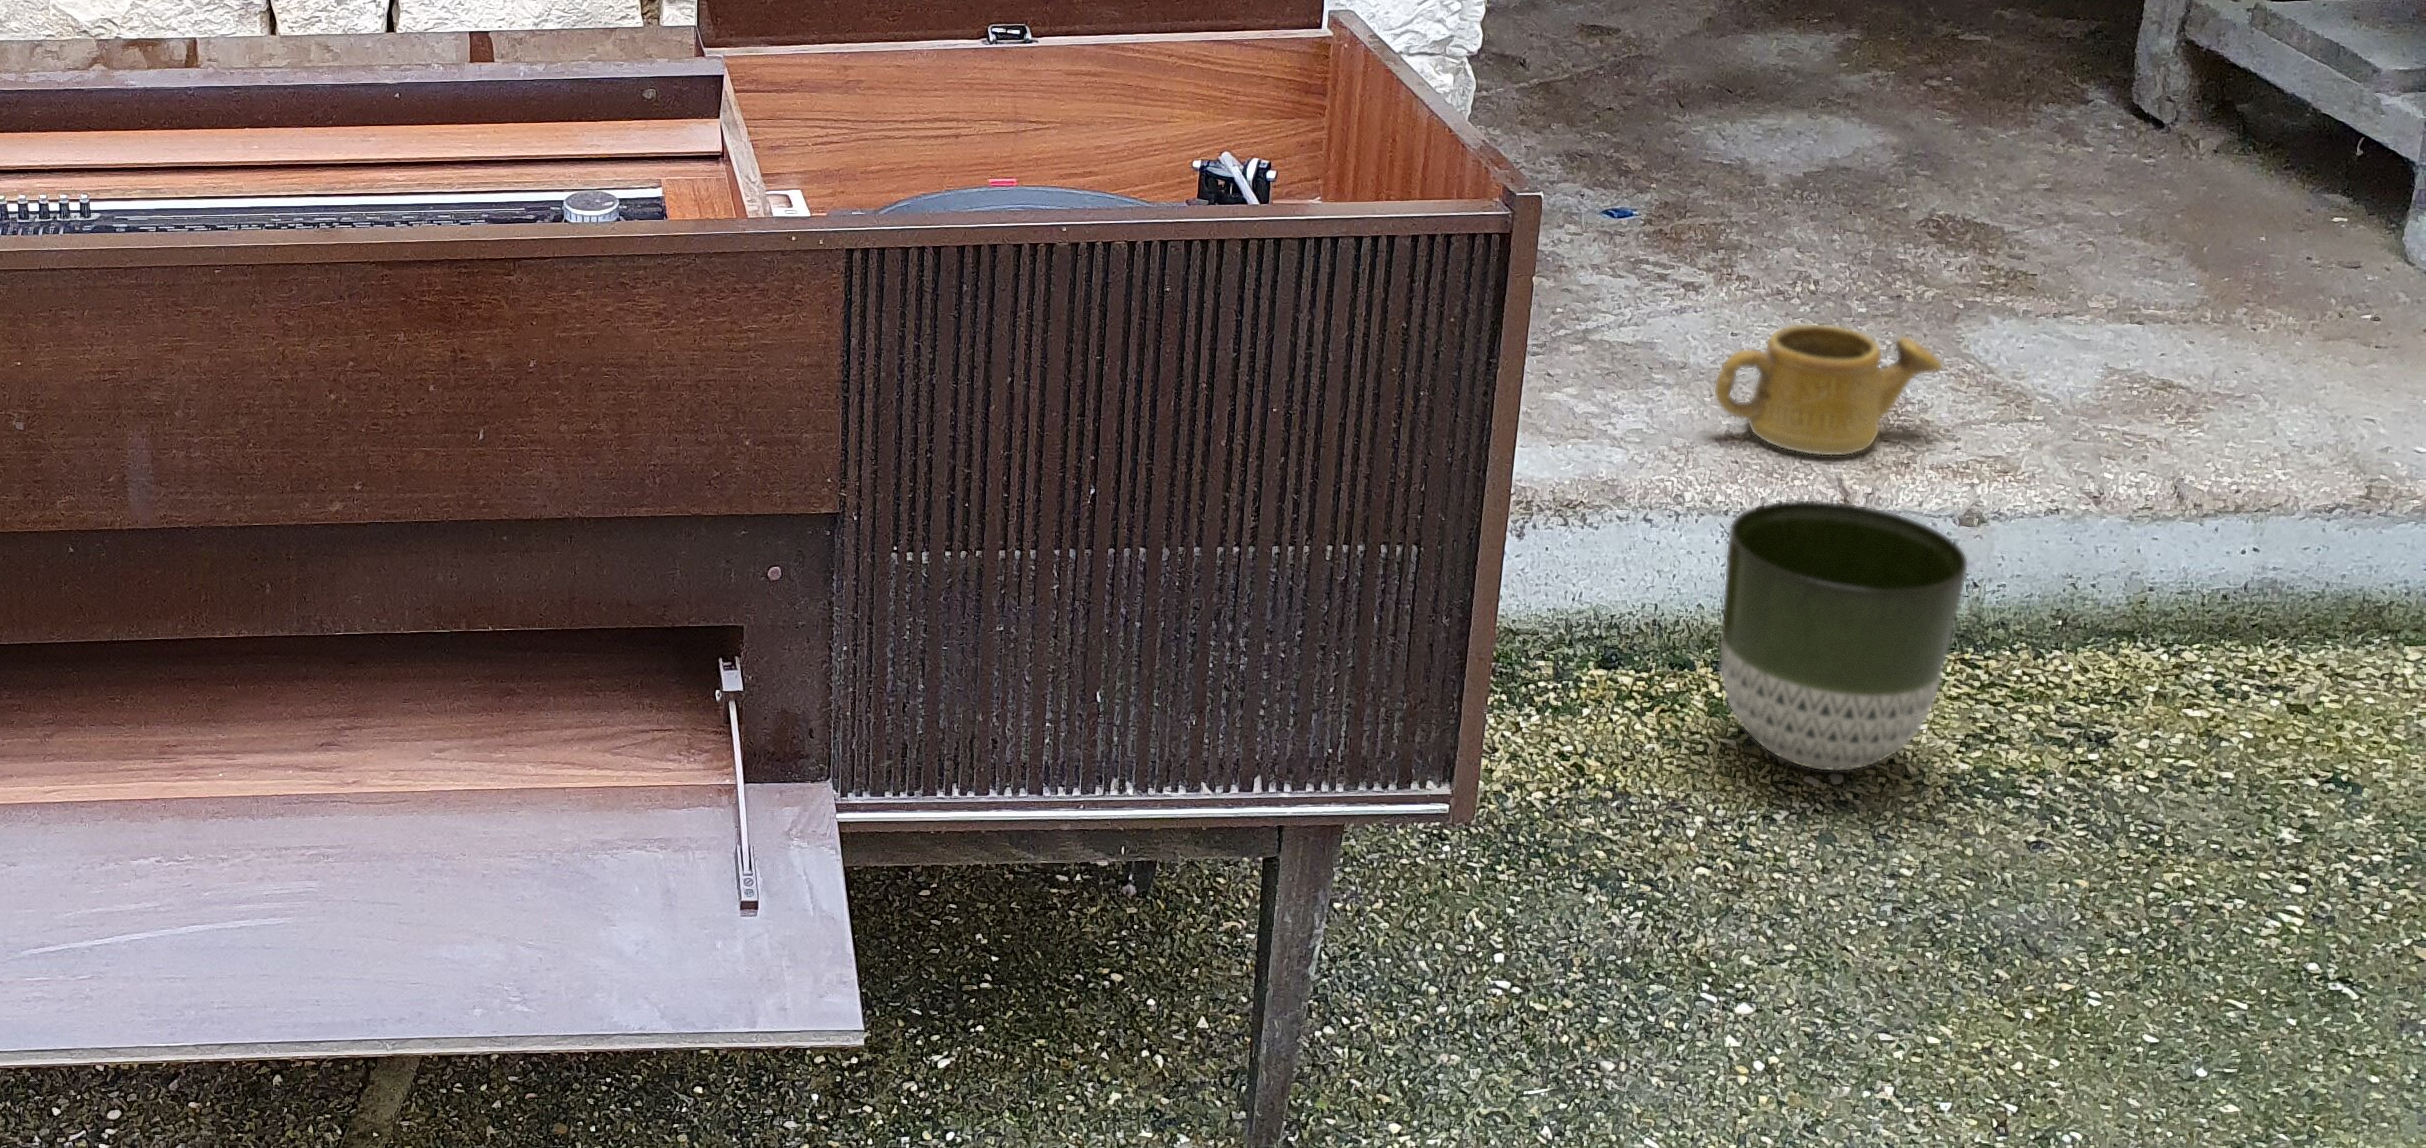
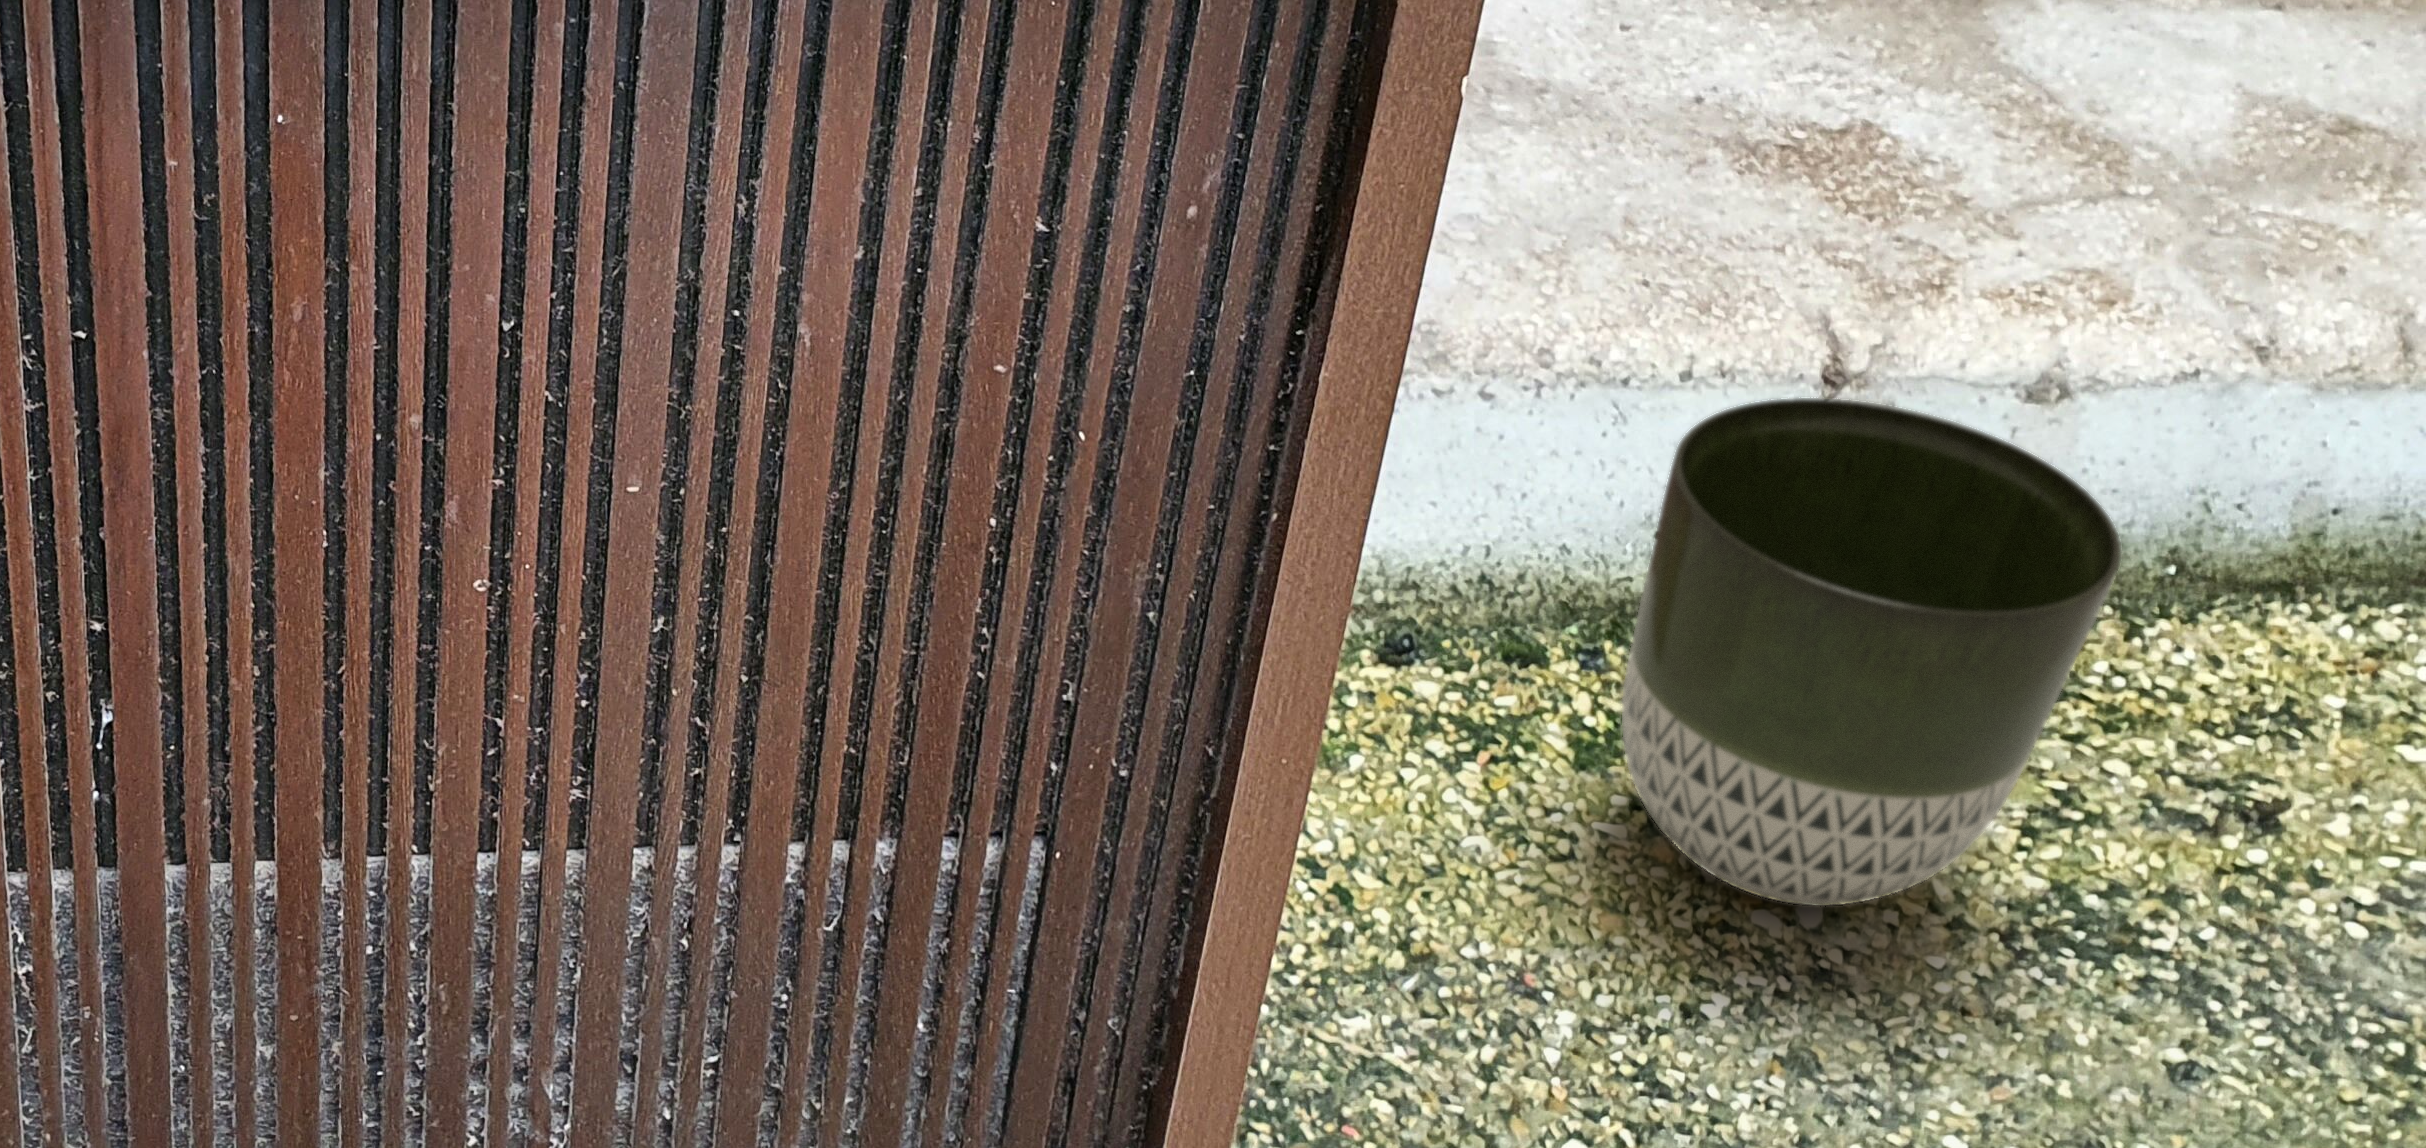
watering can: present [1715,324,1942,455] -> none [1626,31,2021,269]

